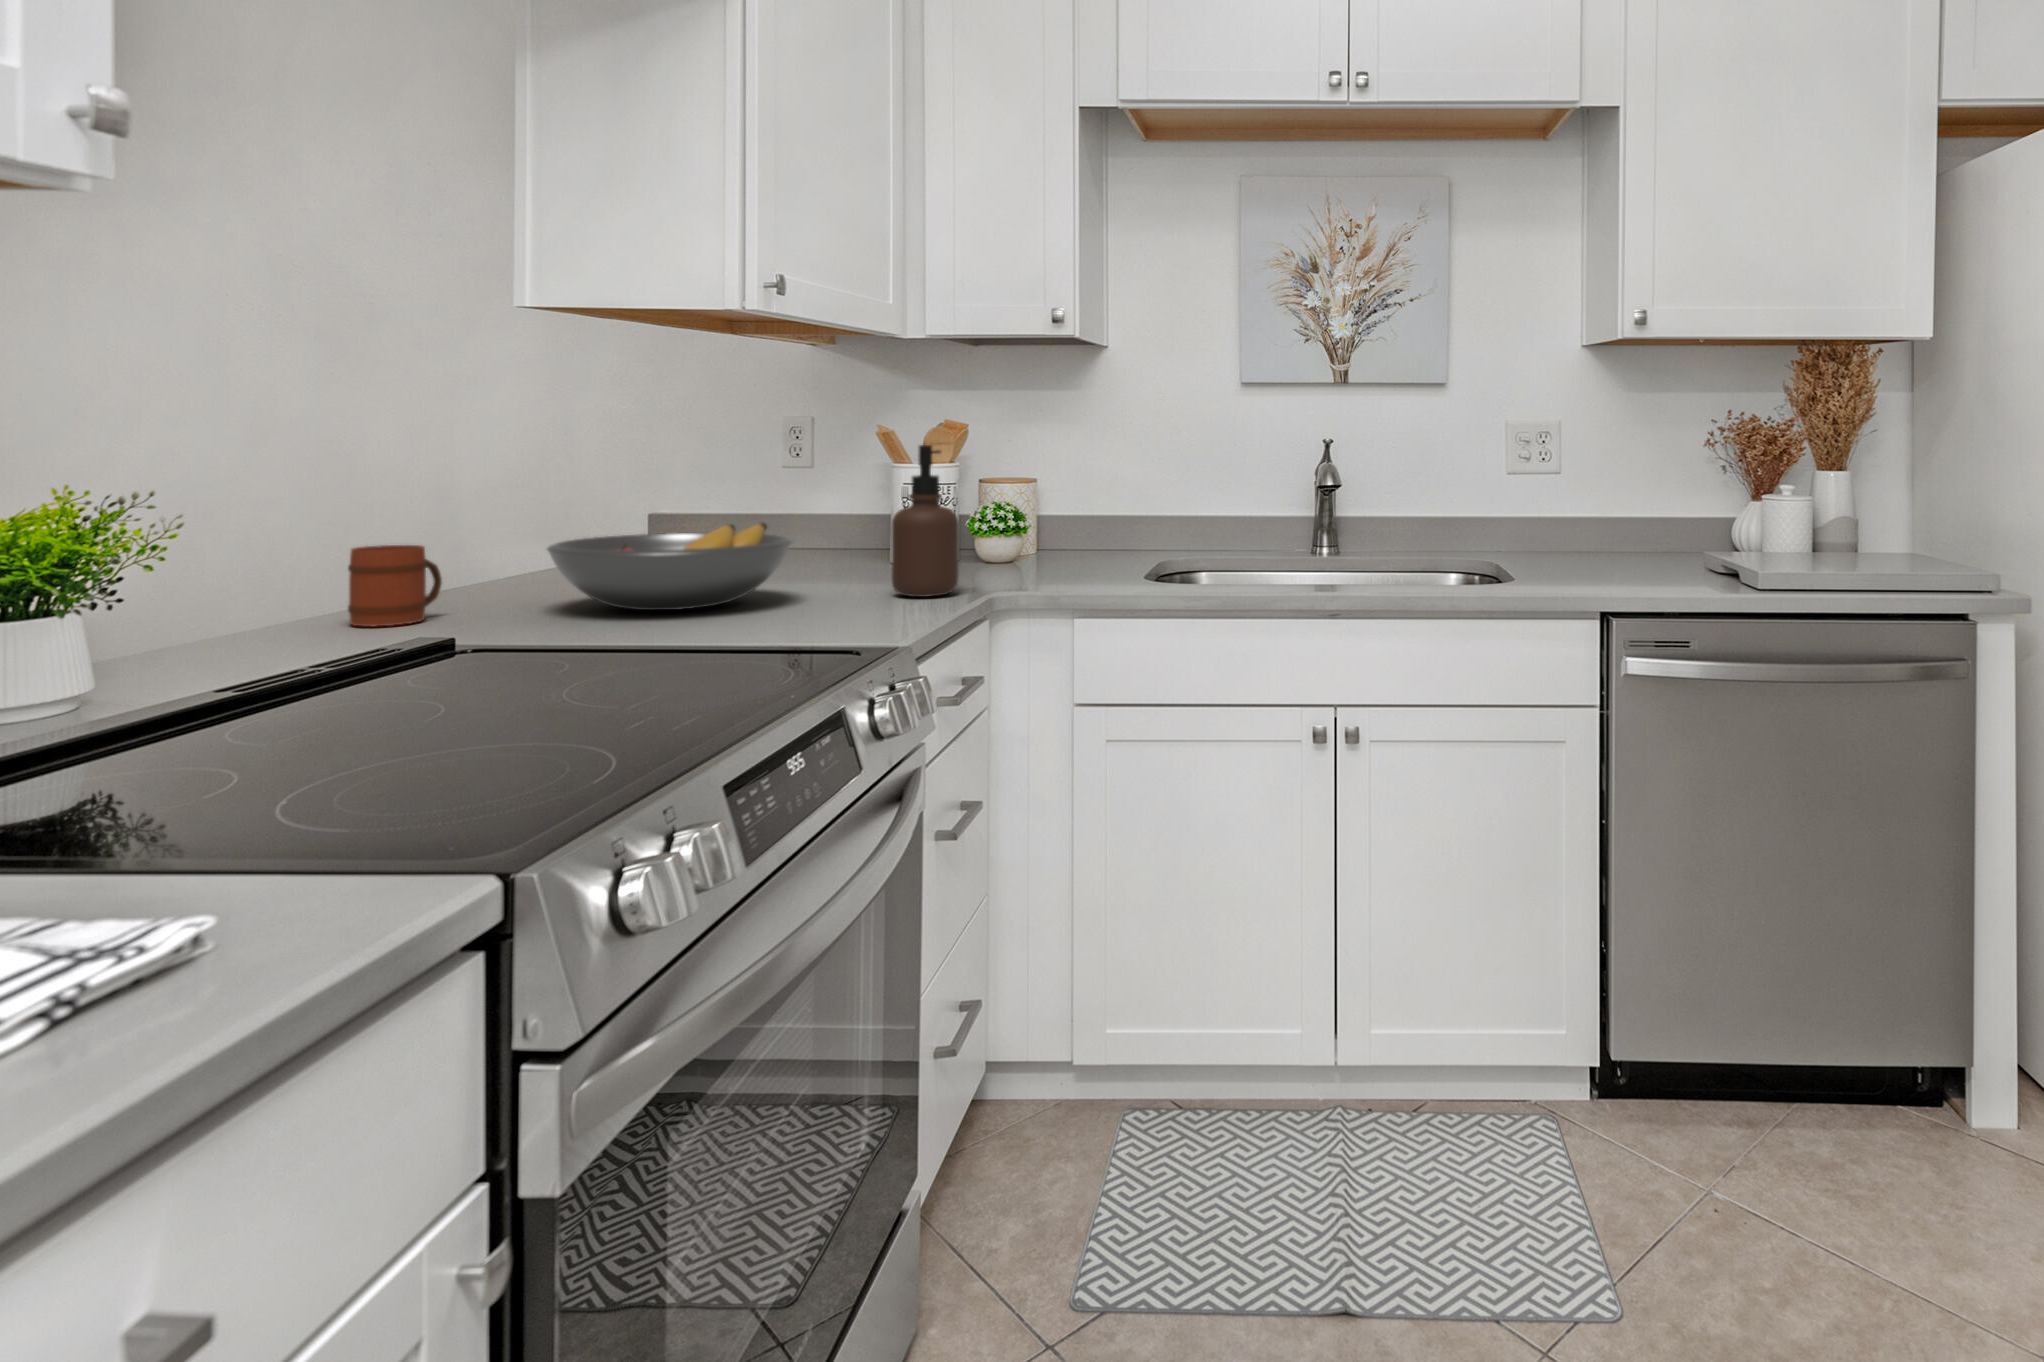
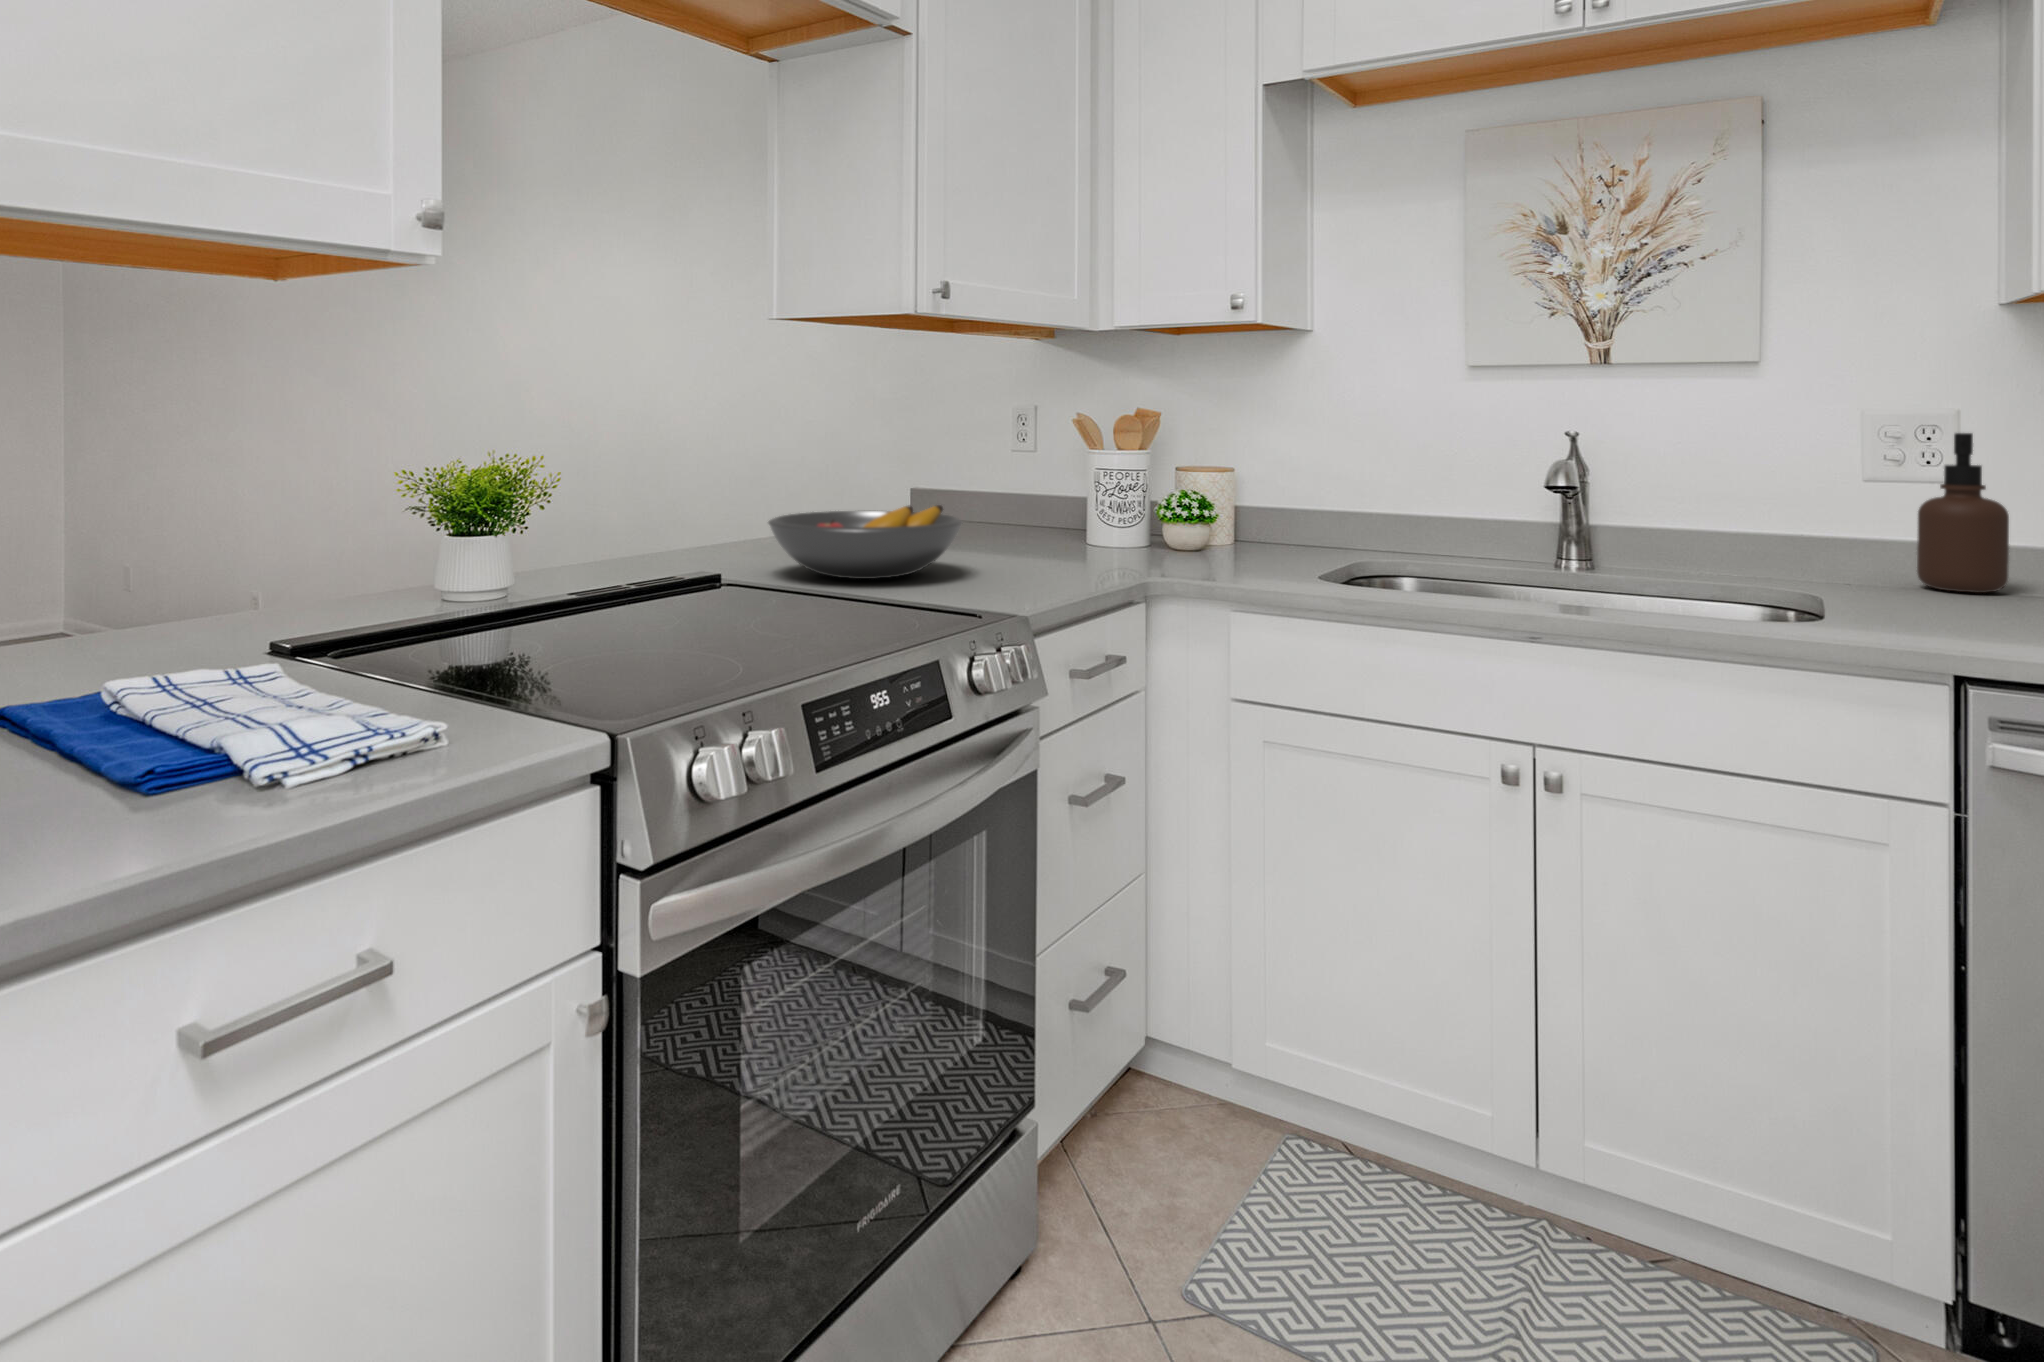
soap dispenser: present [891,445,959,597] -> present [1917,433,2009,593]
mug: present [348,545,442,626] -> none [635,513,701,576]

